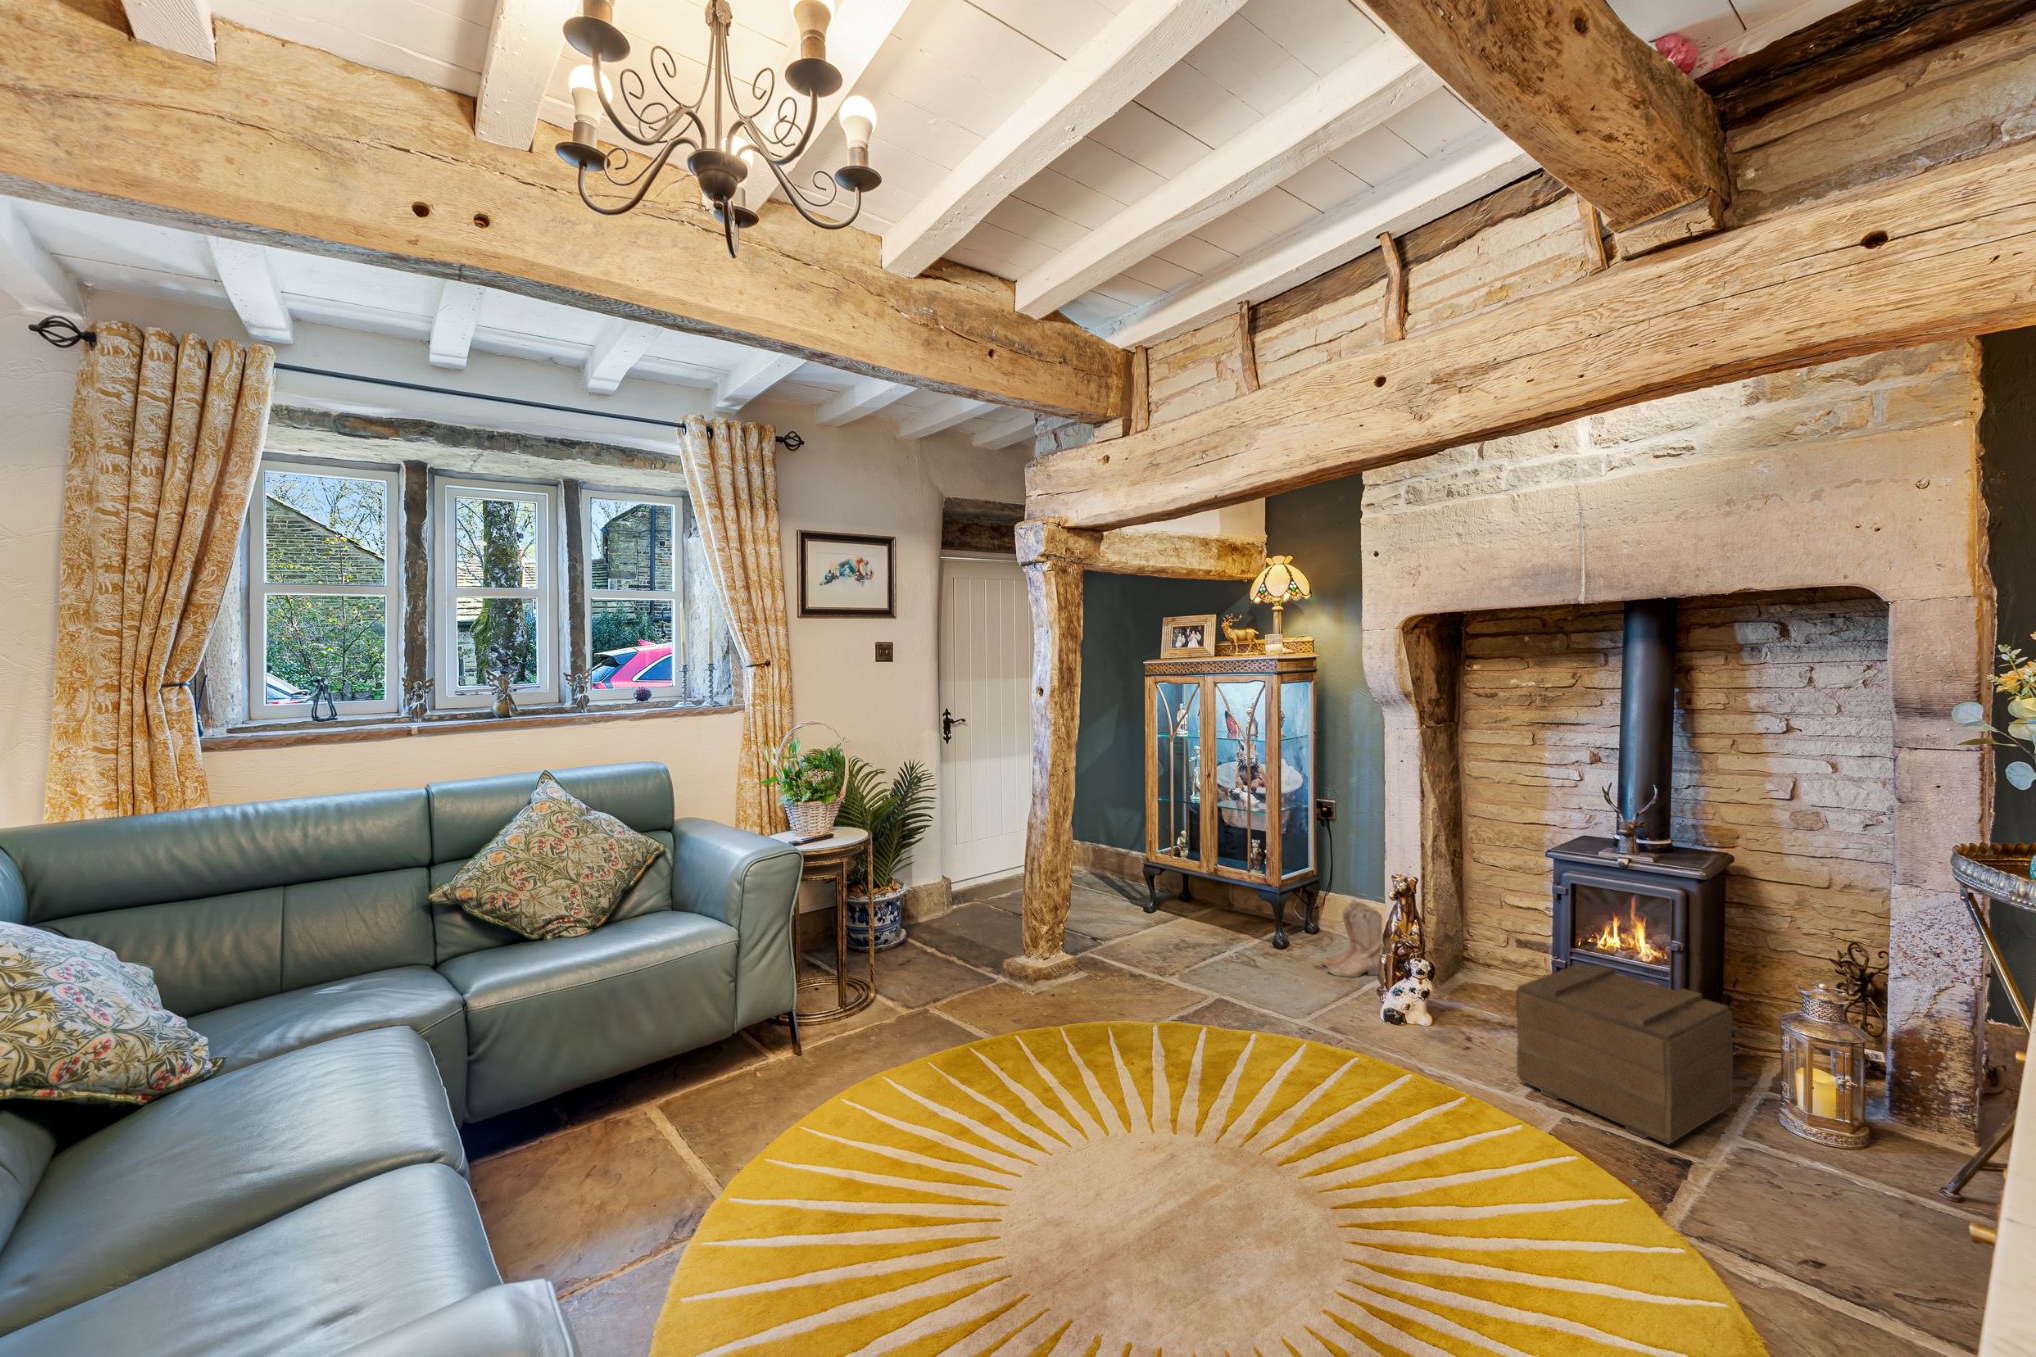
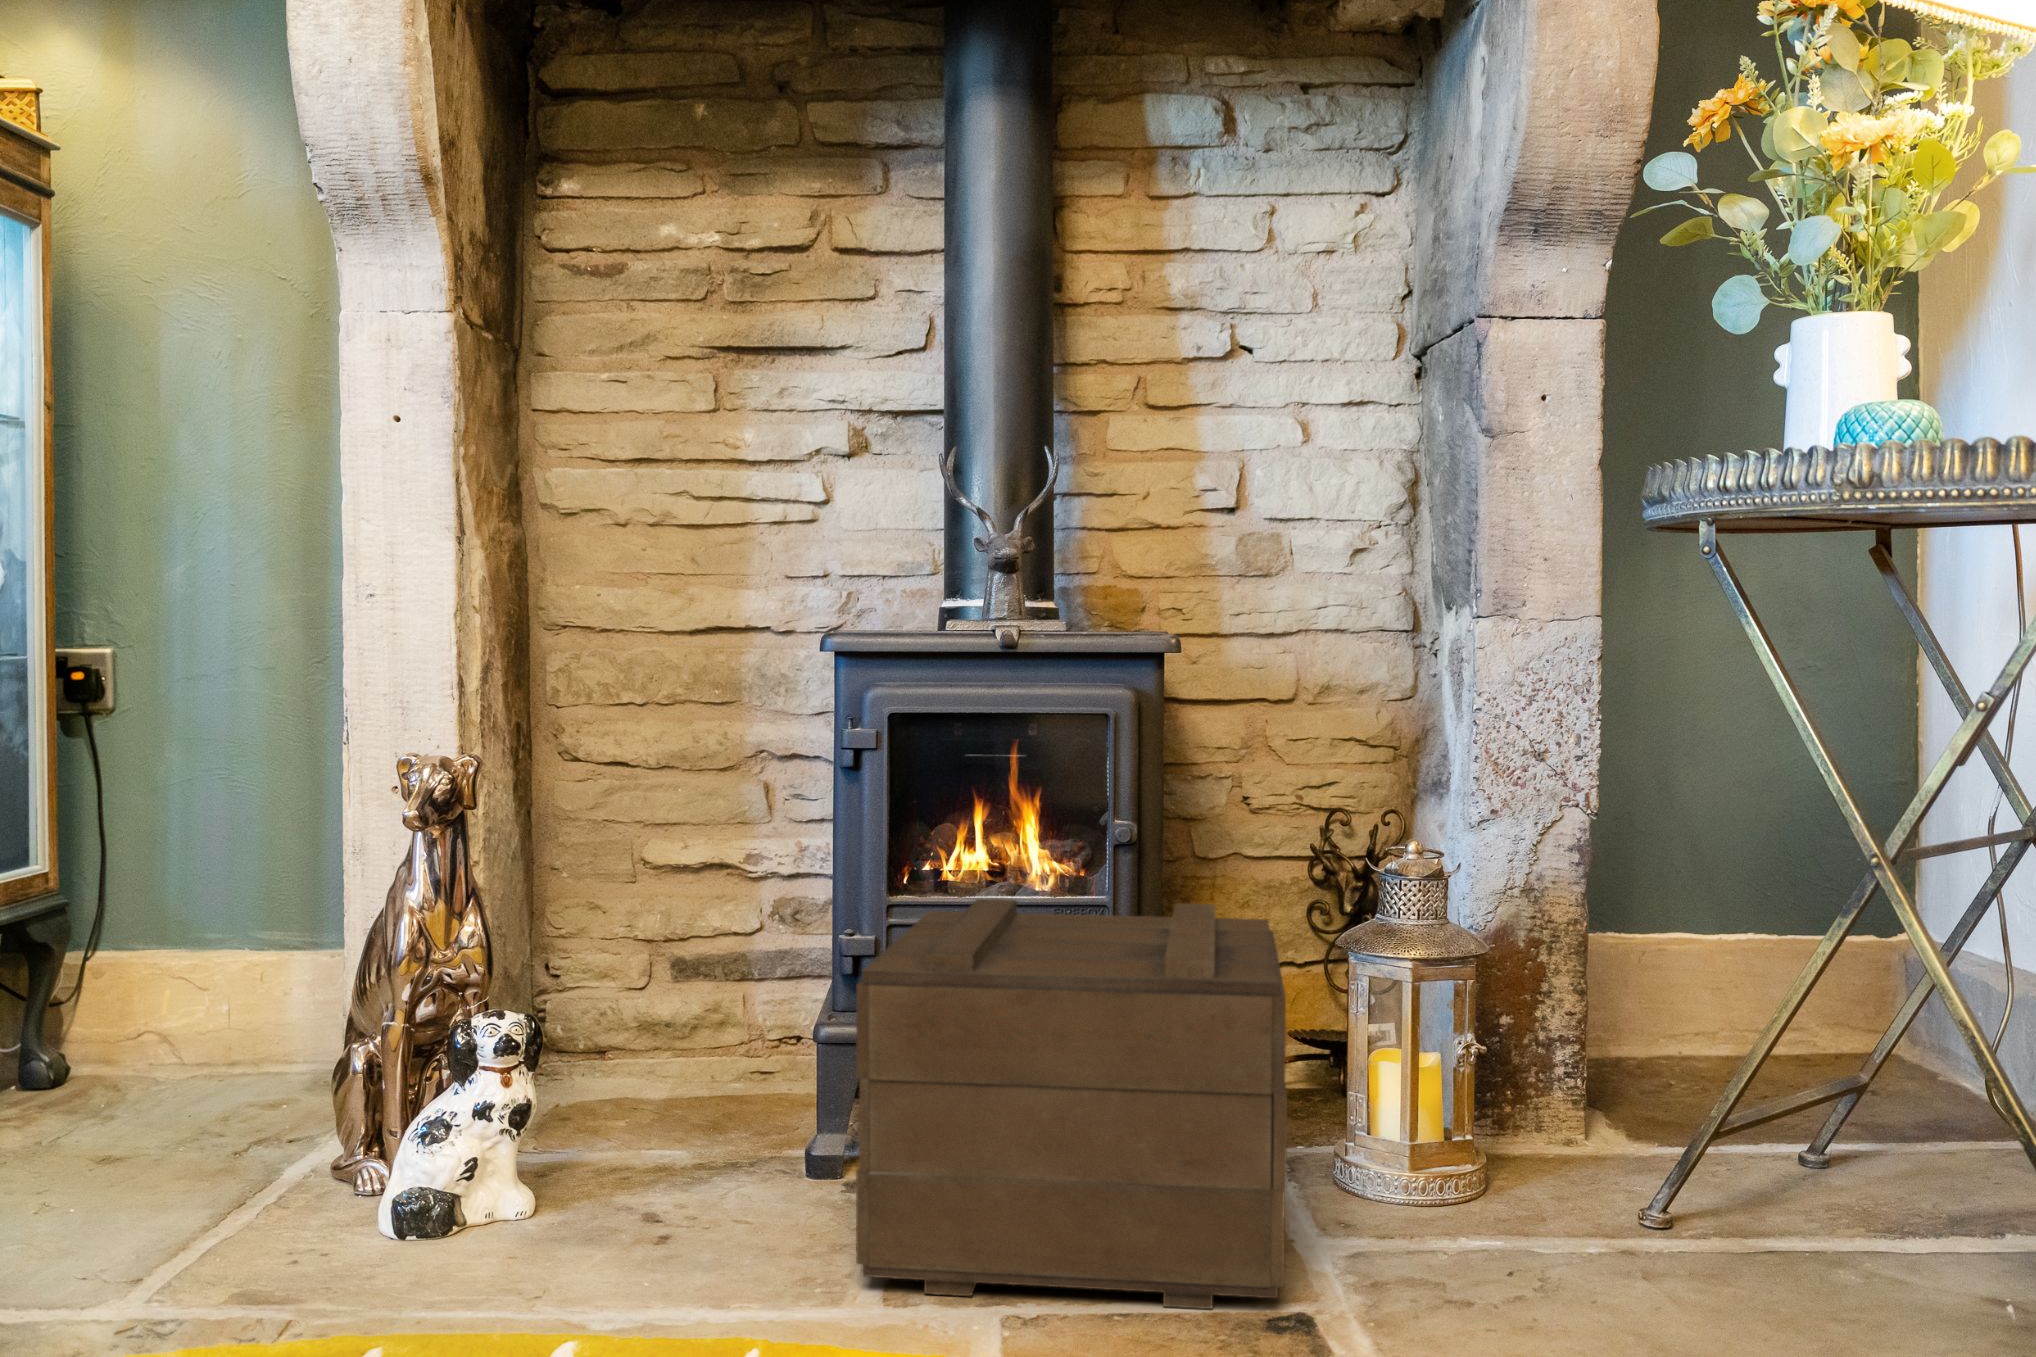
boots: present [1321,899,1382,977] -> none [93,911,324,1176]

